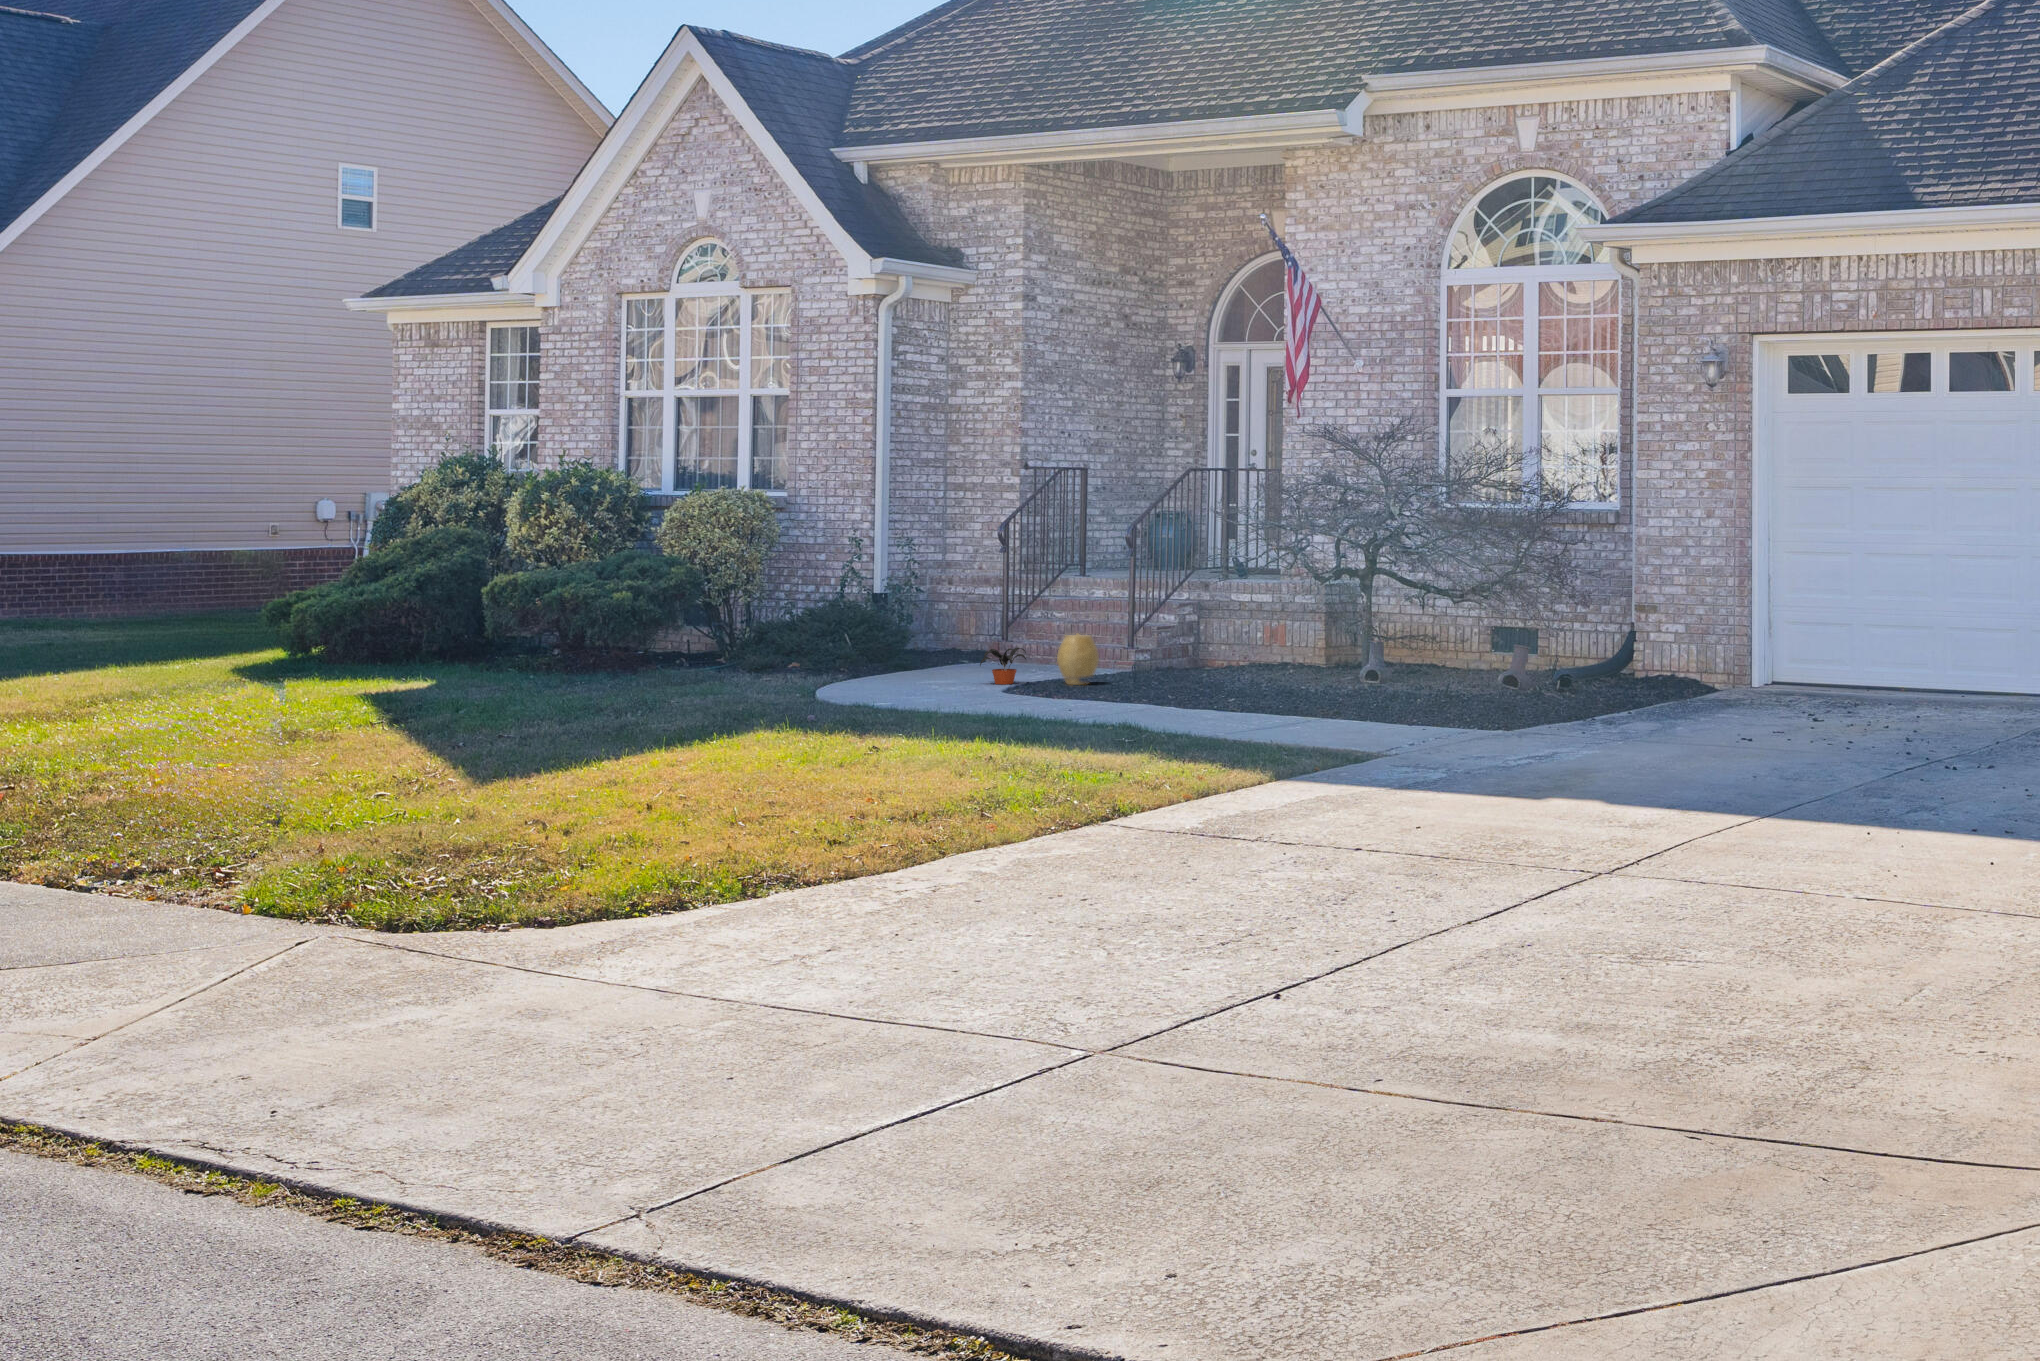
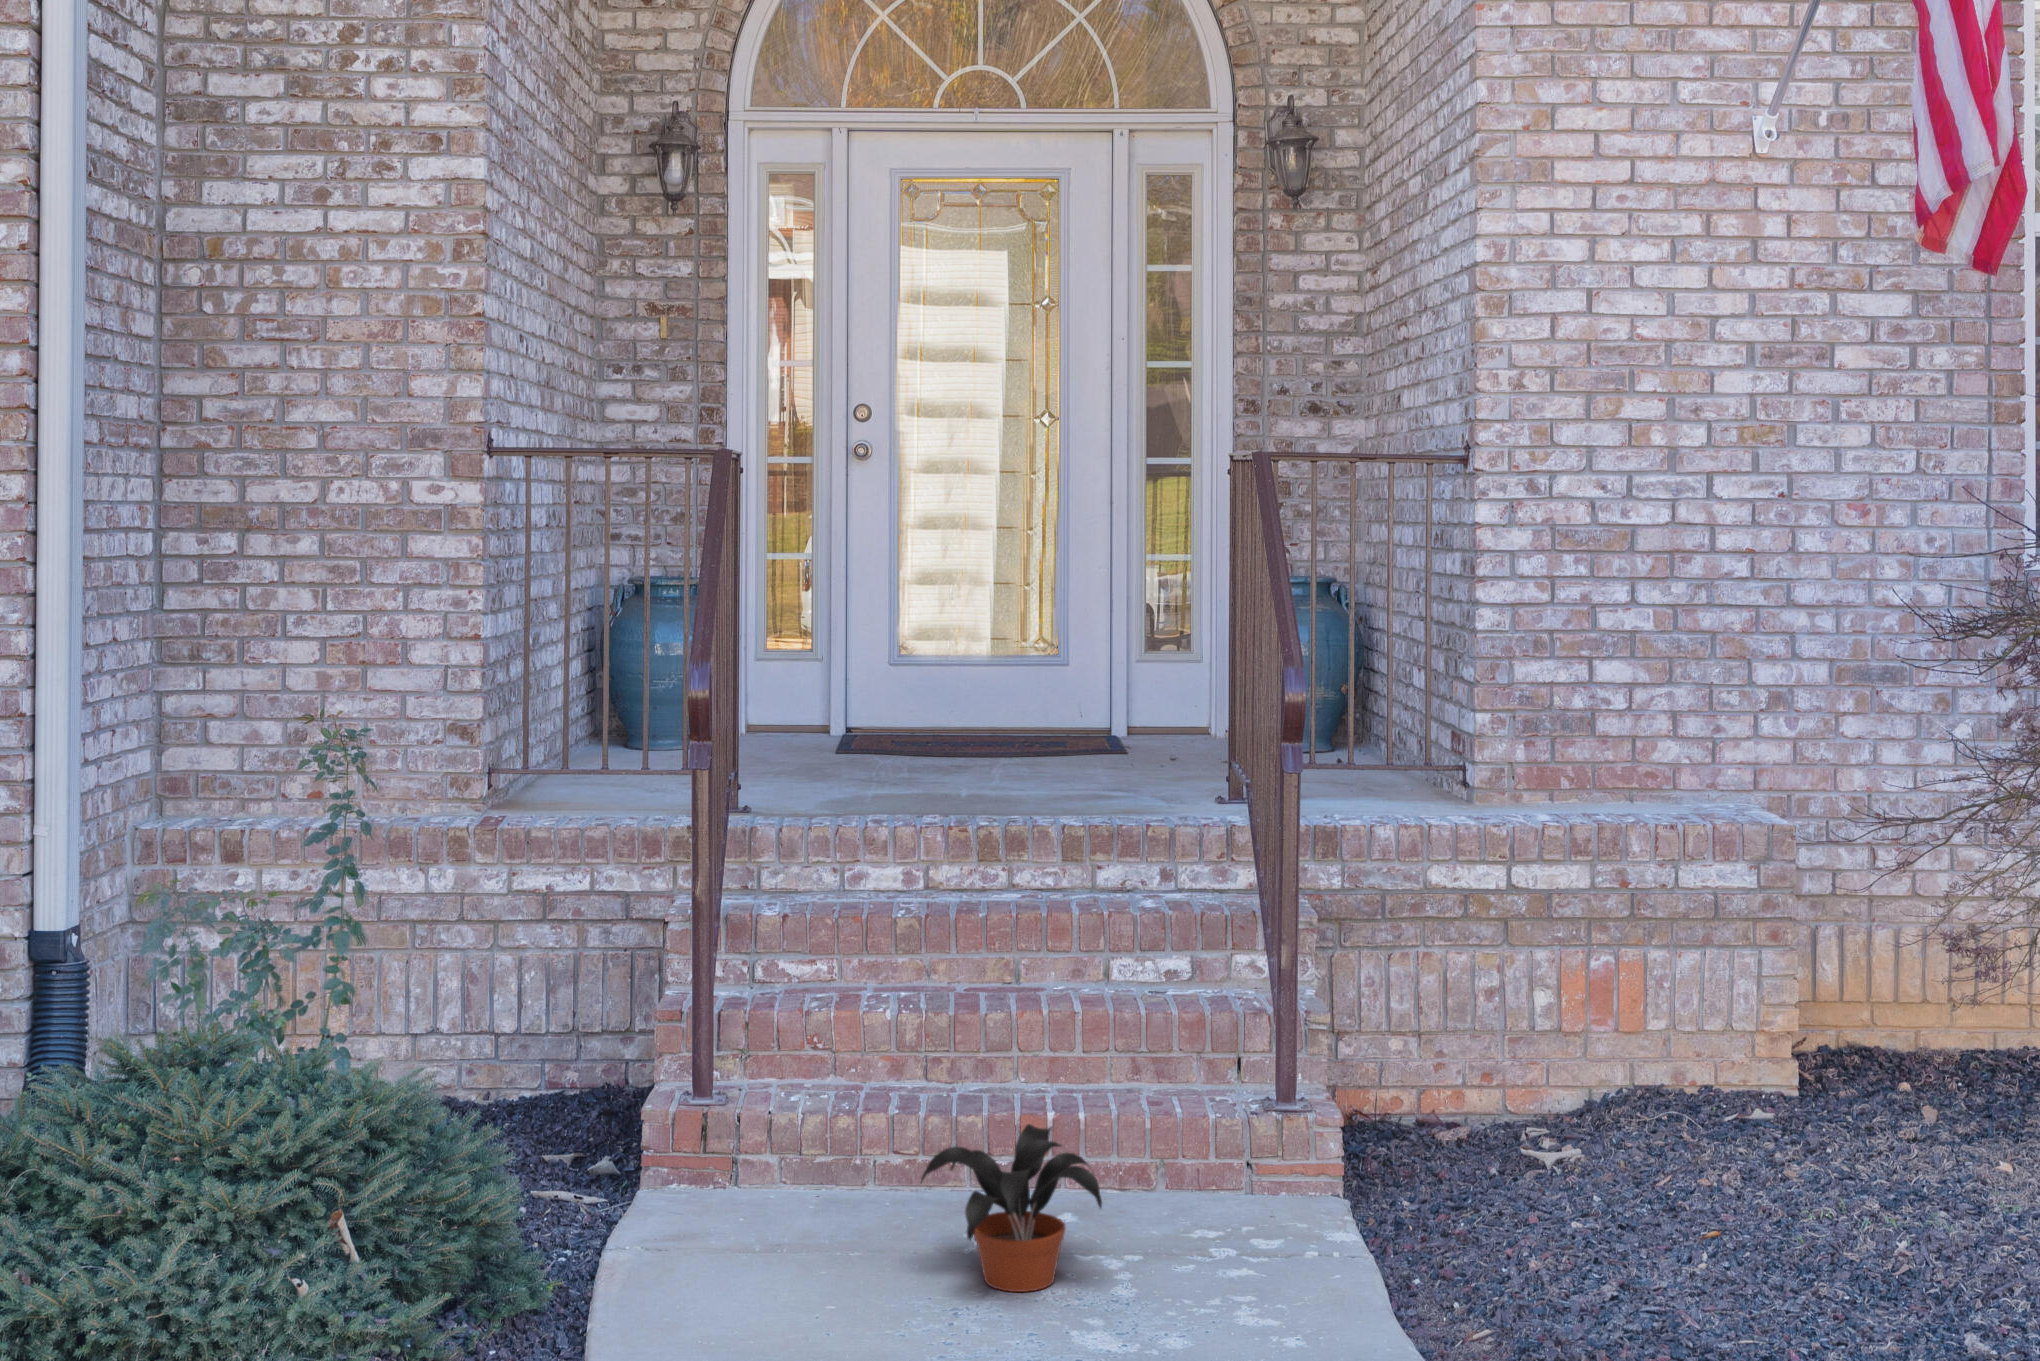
woven basket: present [1057,634,1099,685] -> none [1152,1036,1302,1238]

